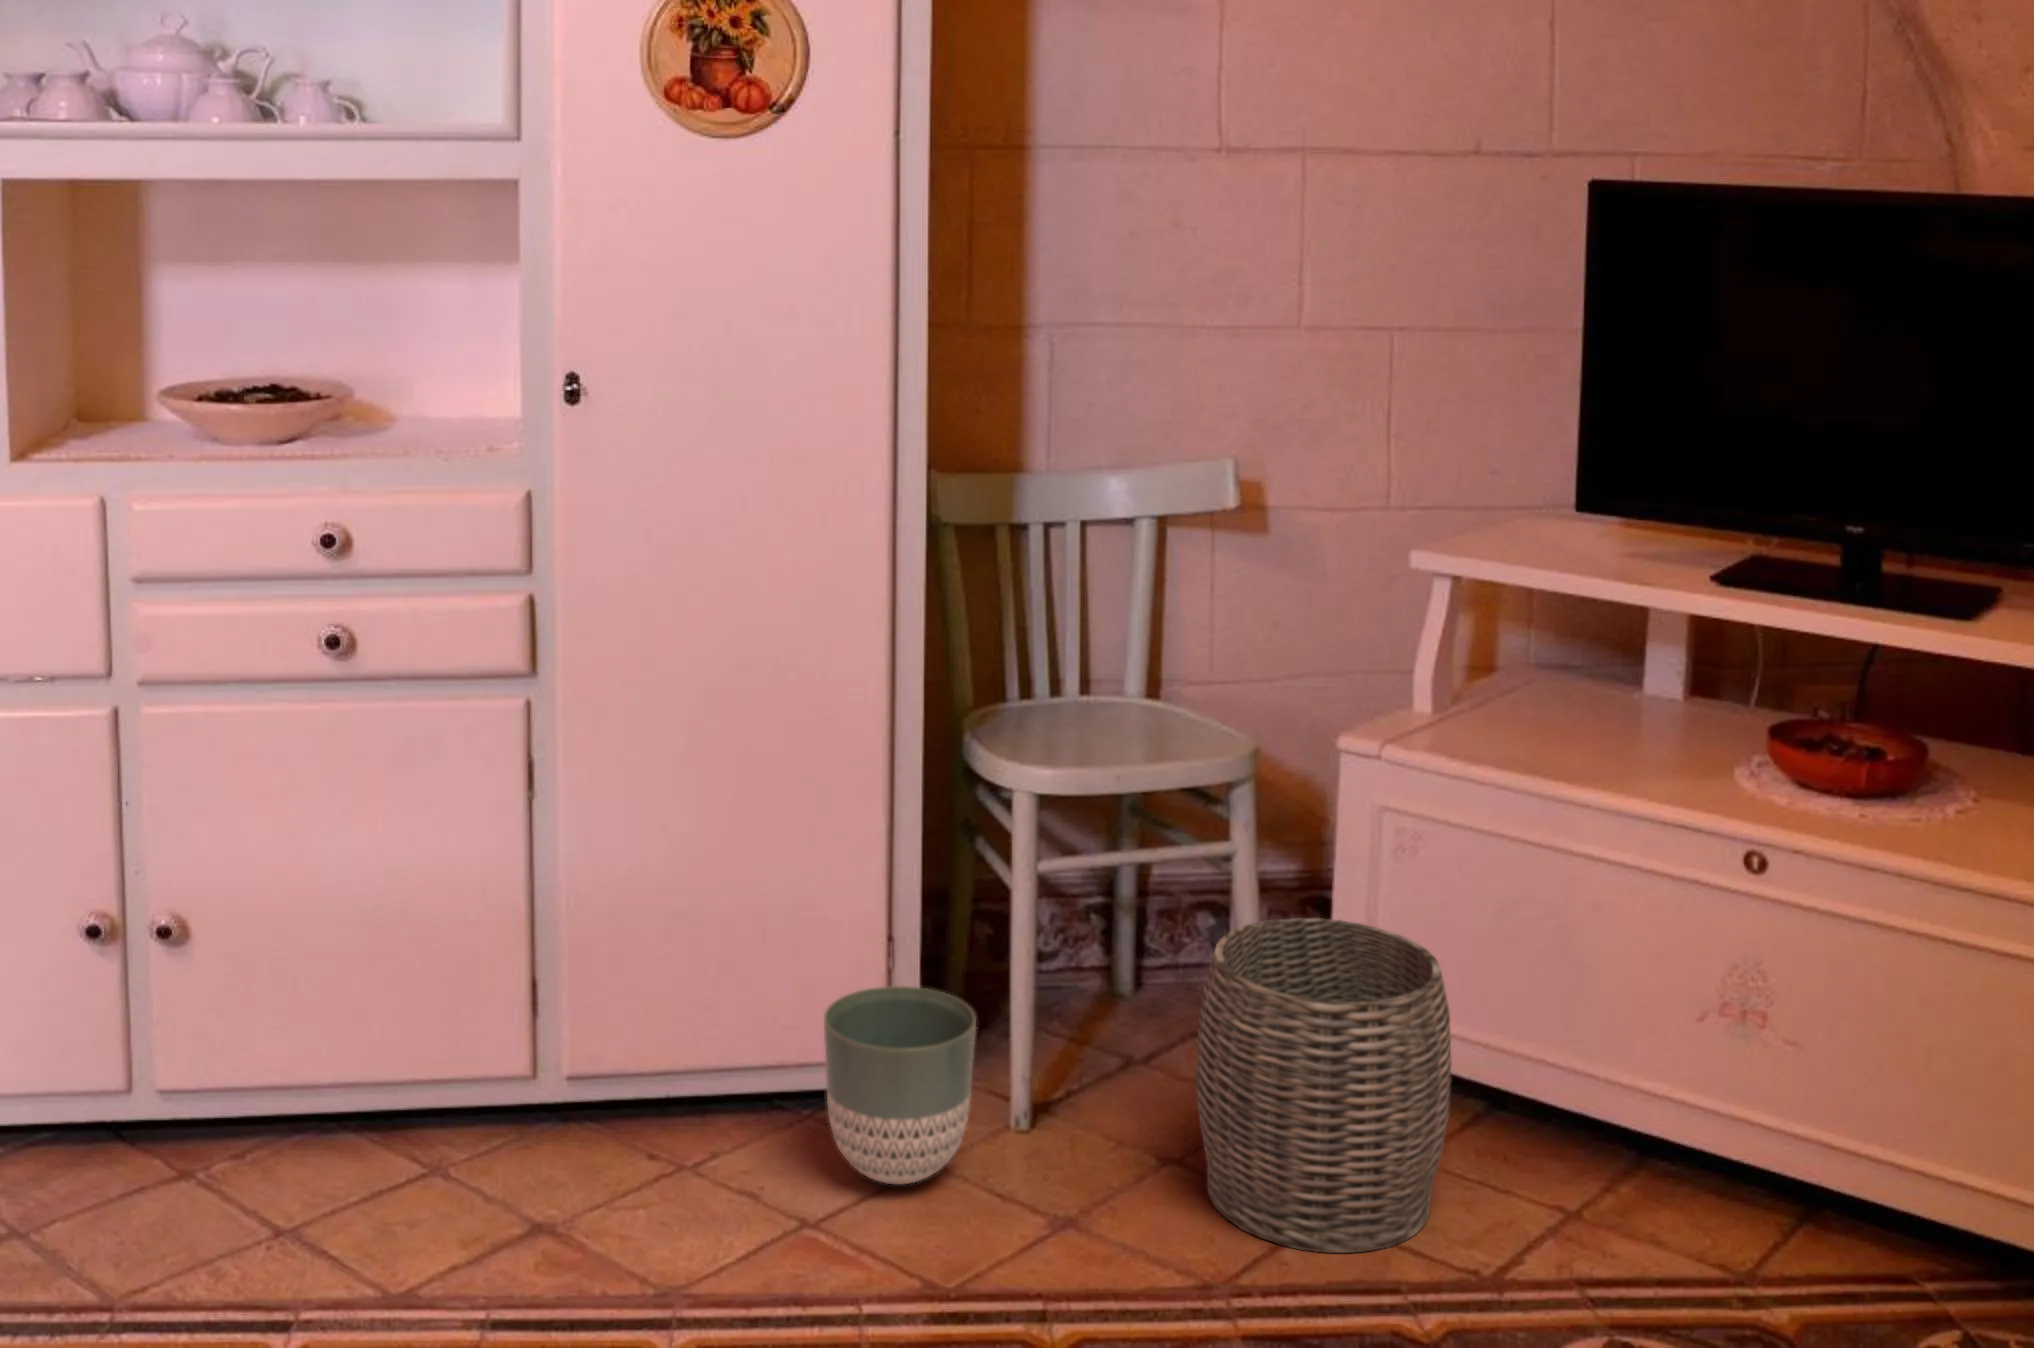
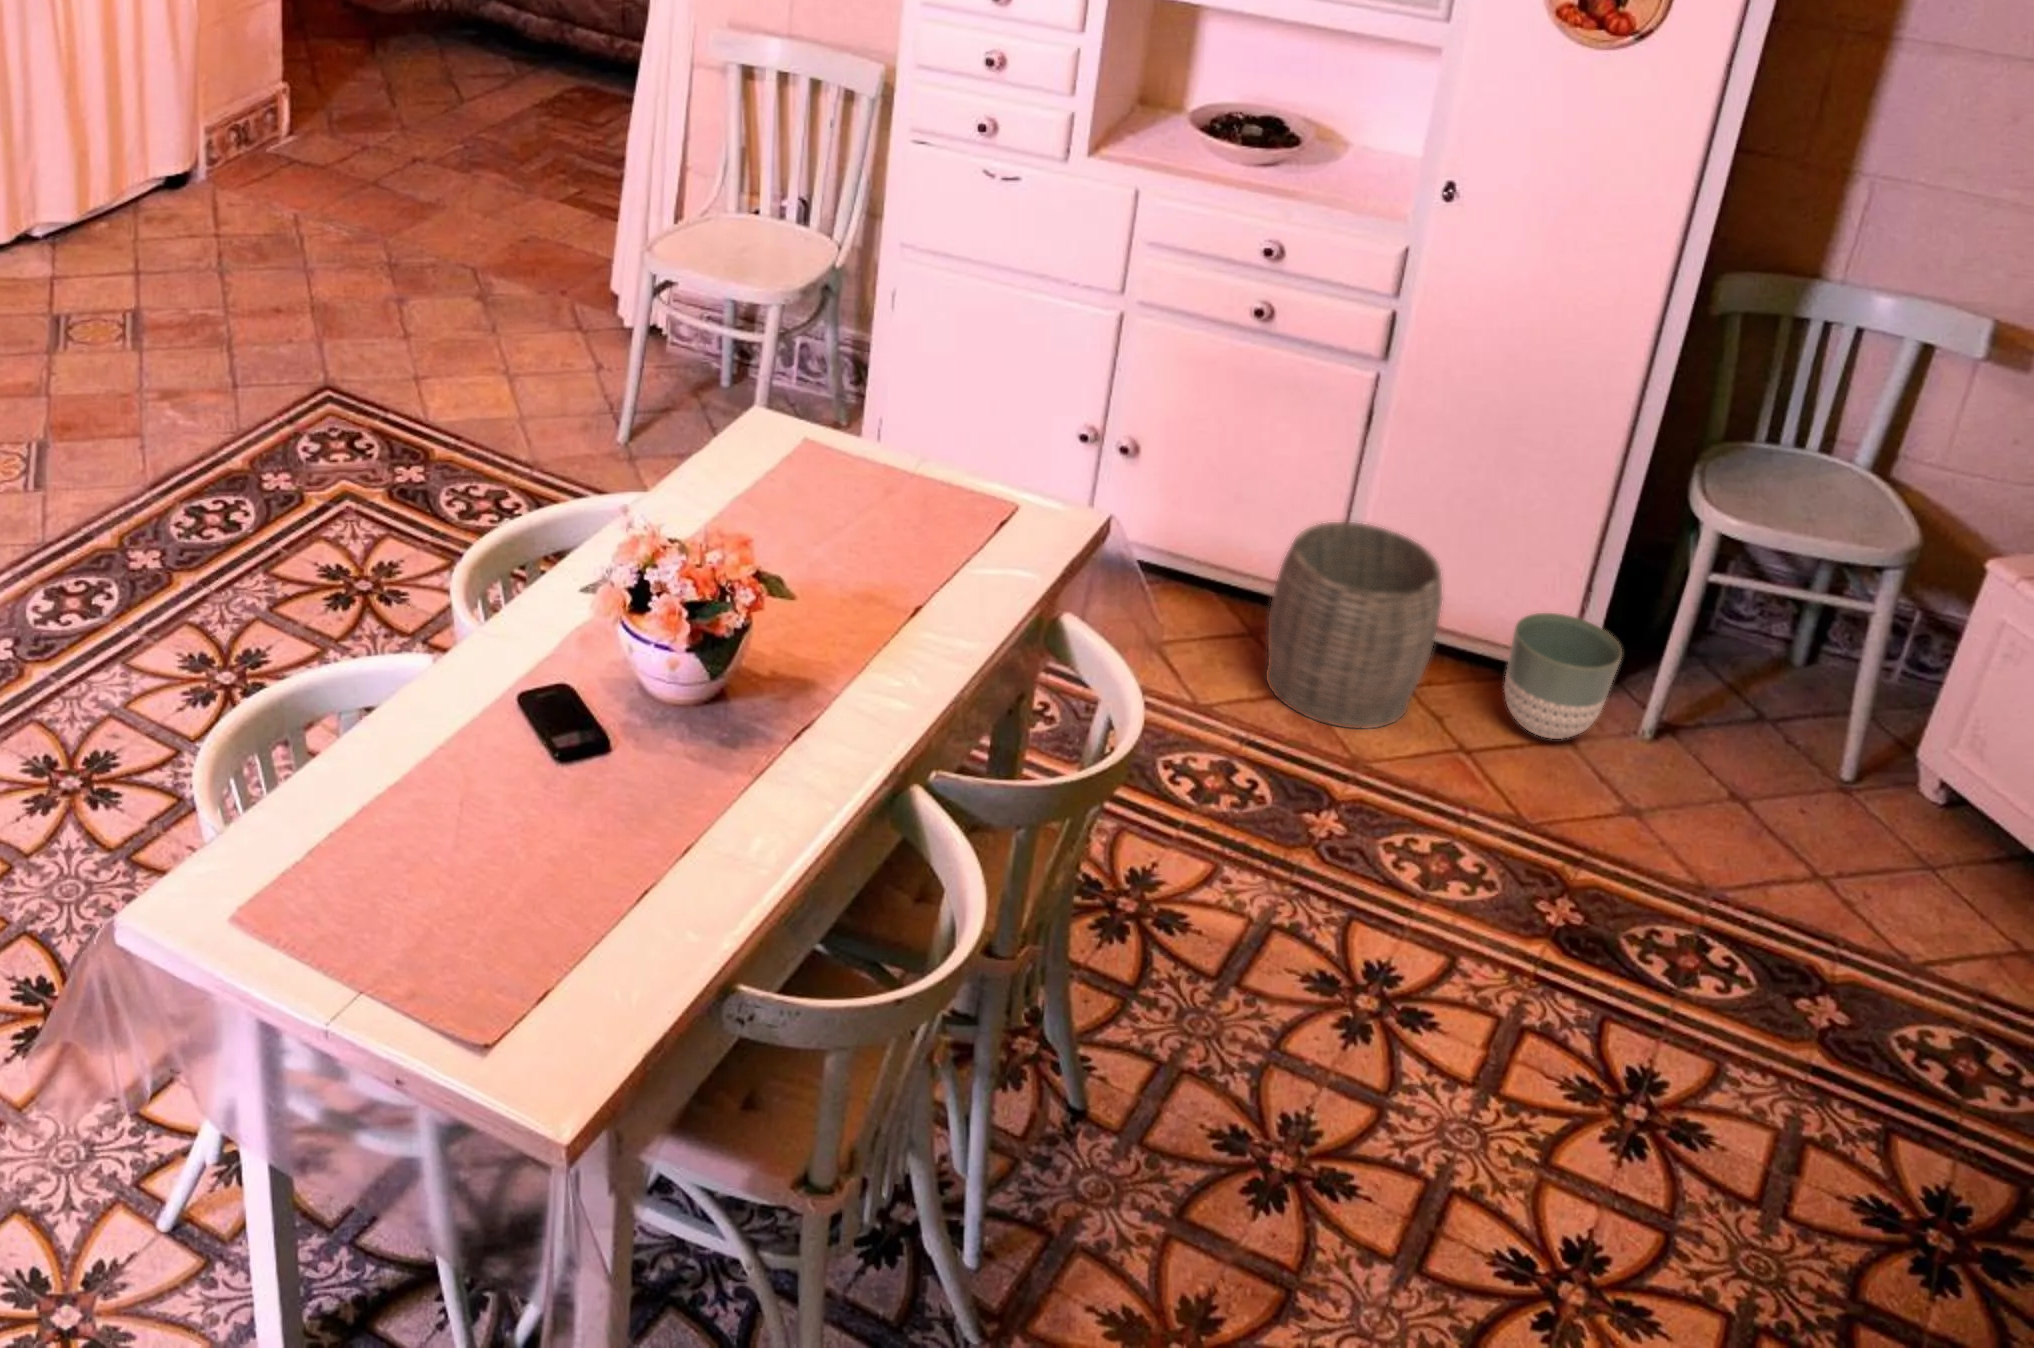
woven basket: present [1196,918,1451,1253] -> present [1266,522,1442,729]

